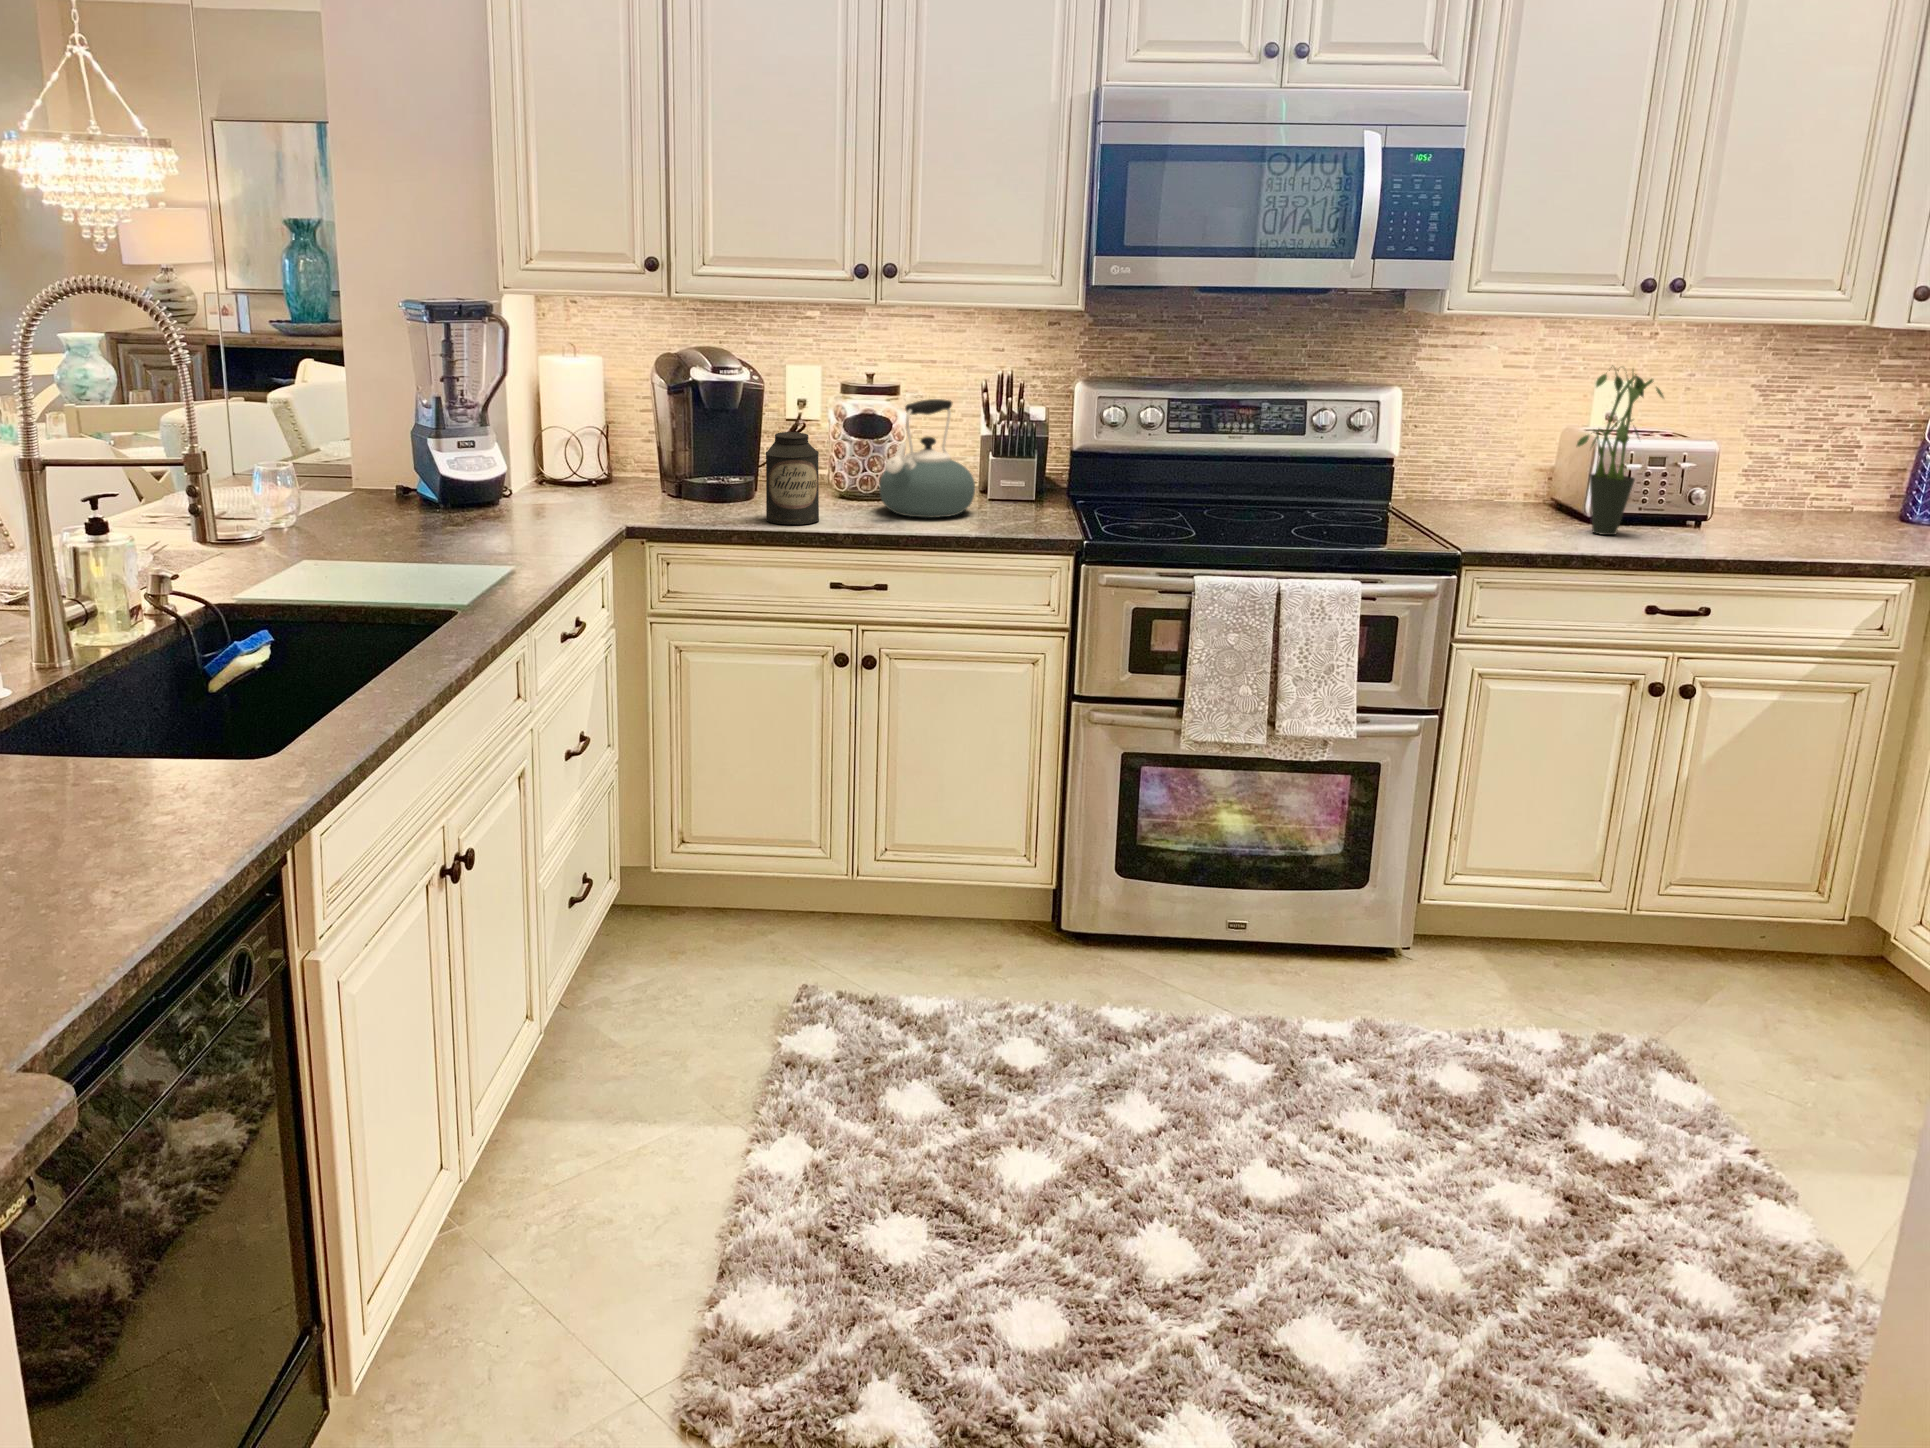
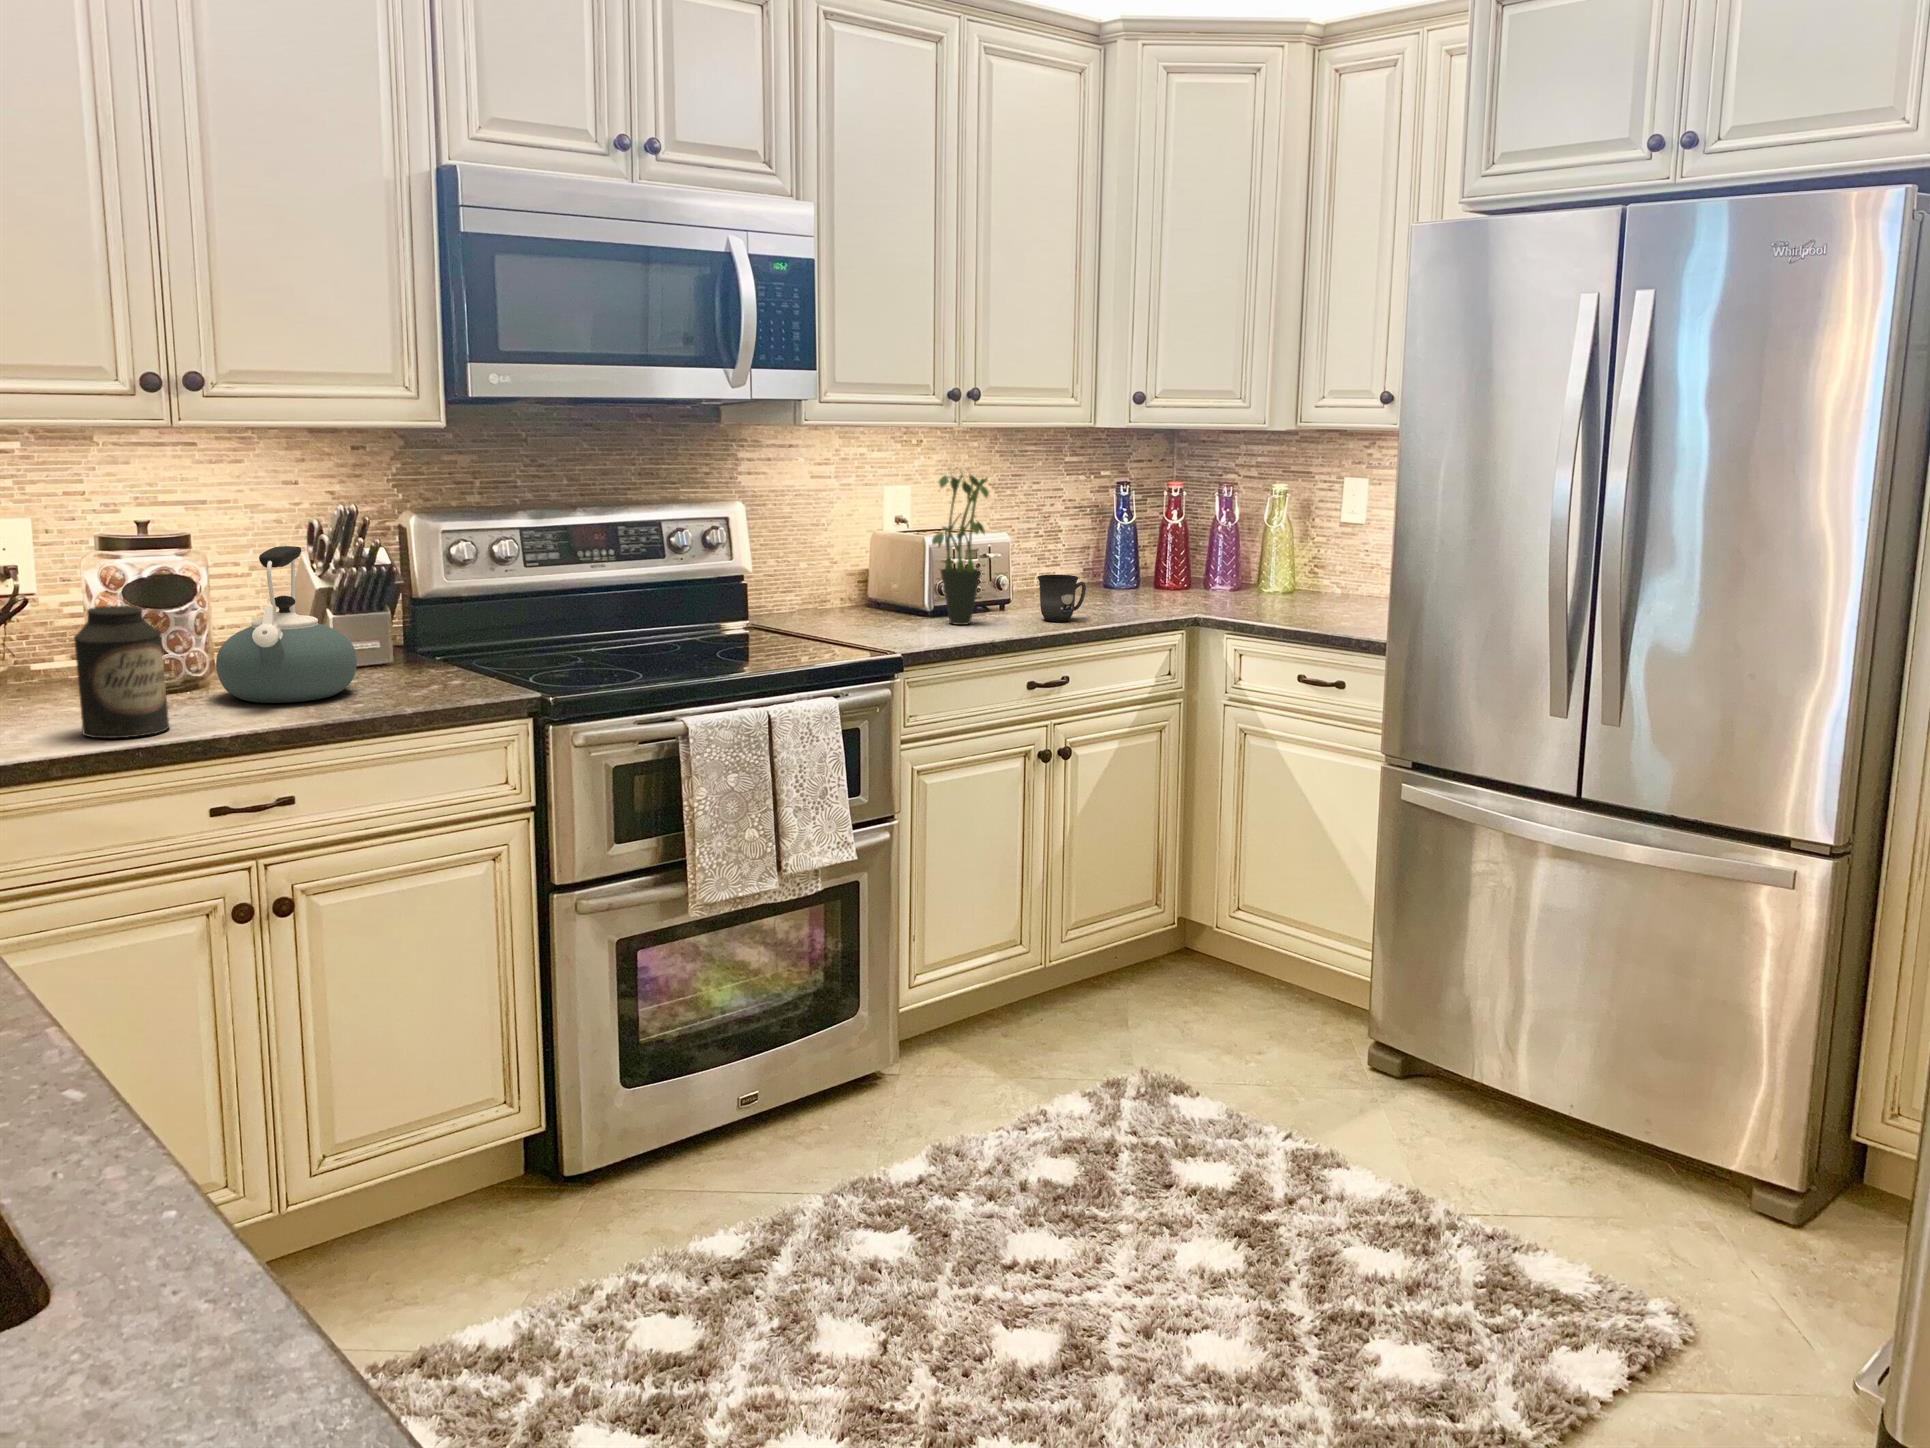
mug: none [1710,493,1777,547] -> present [1038,575,1086,622]

